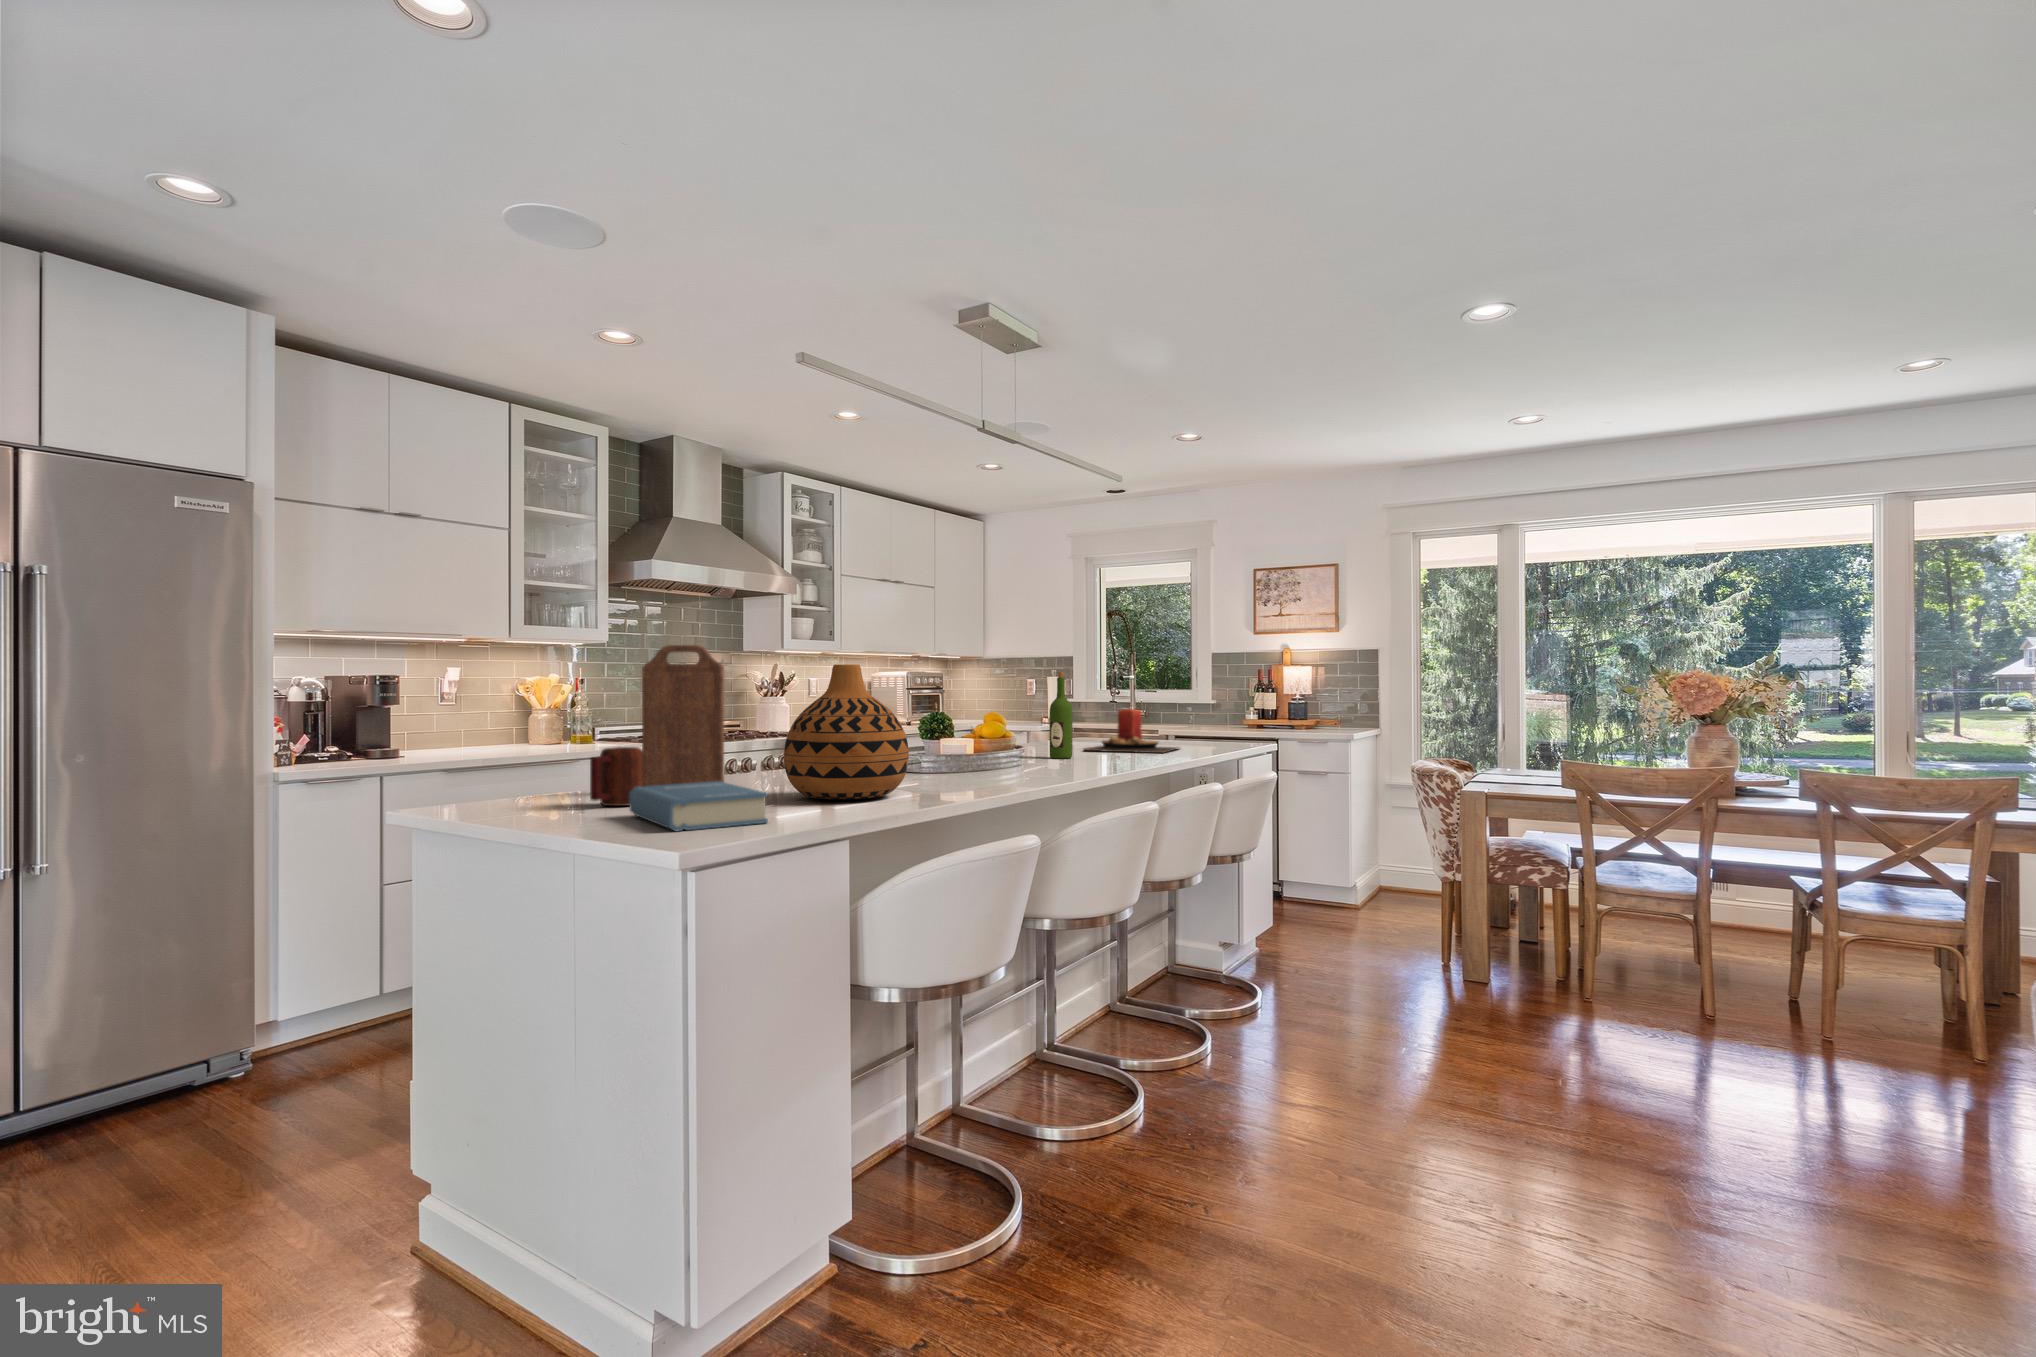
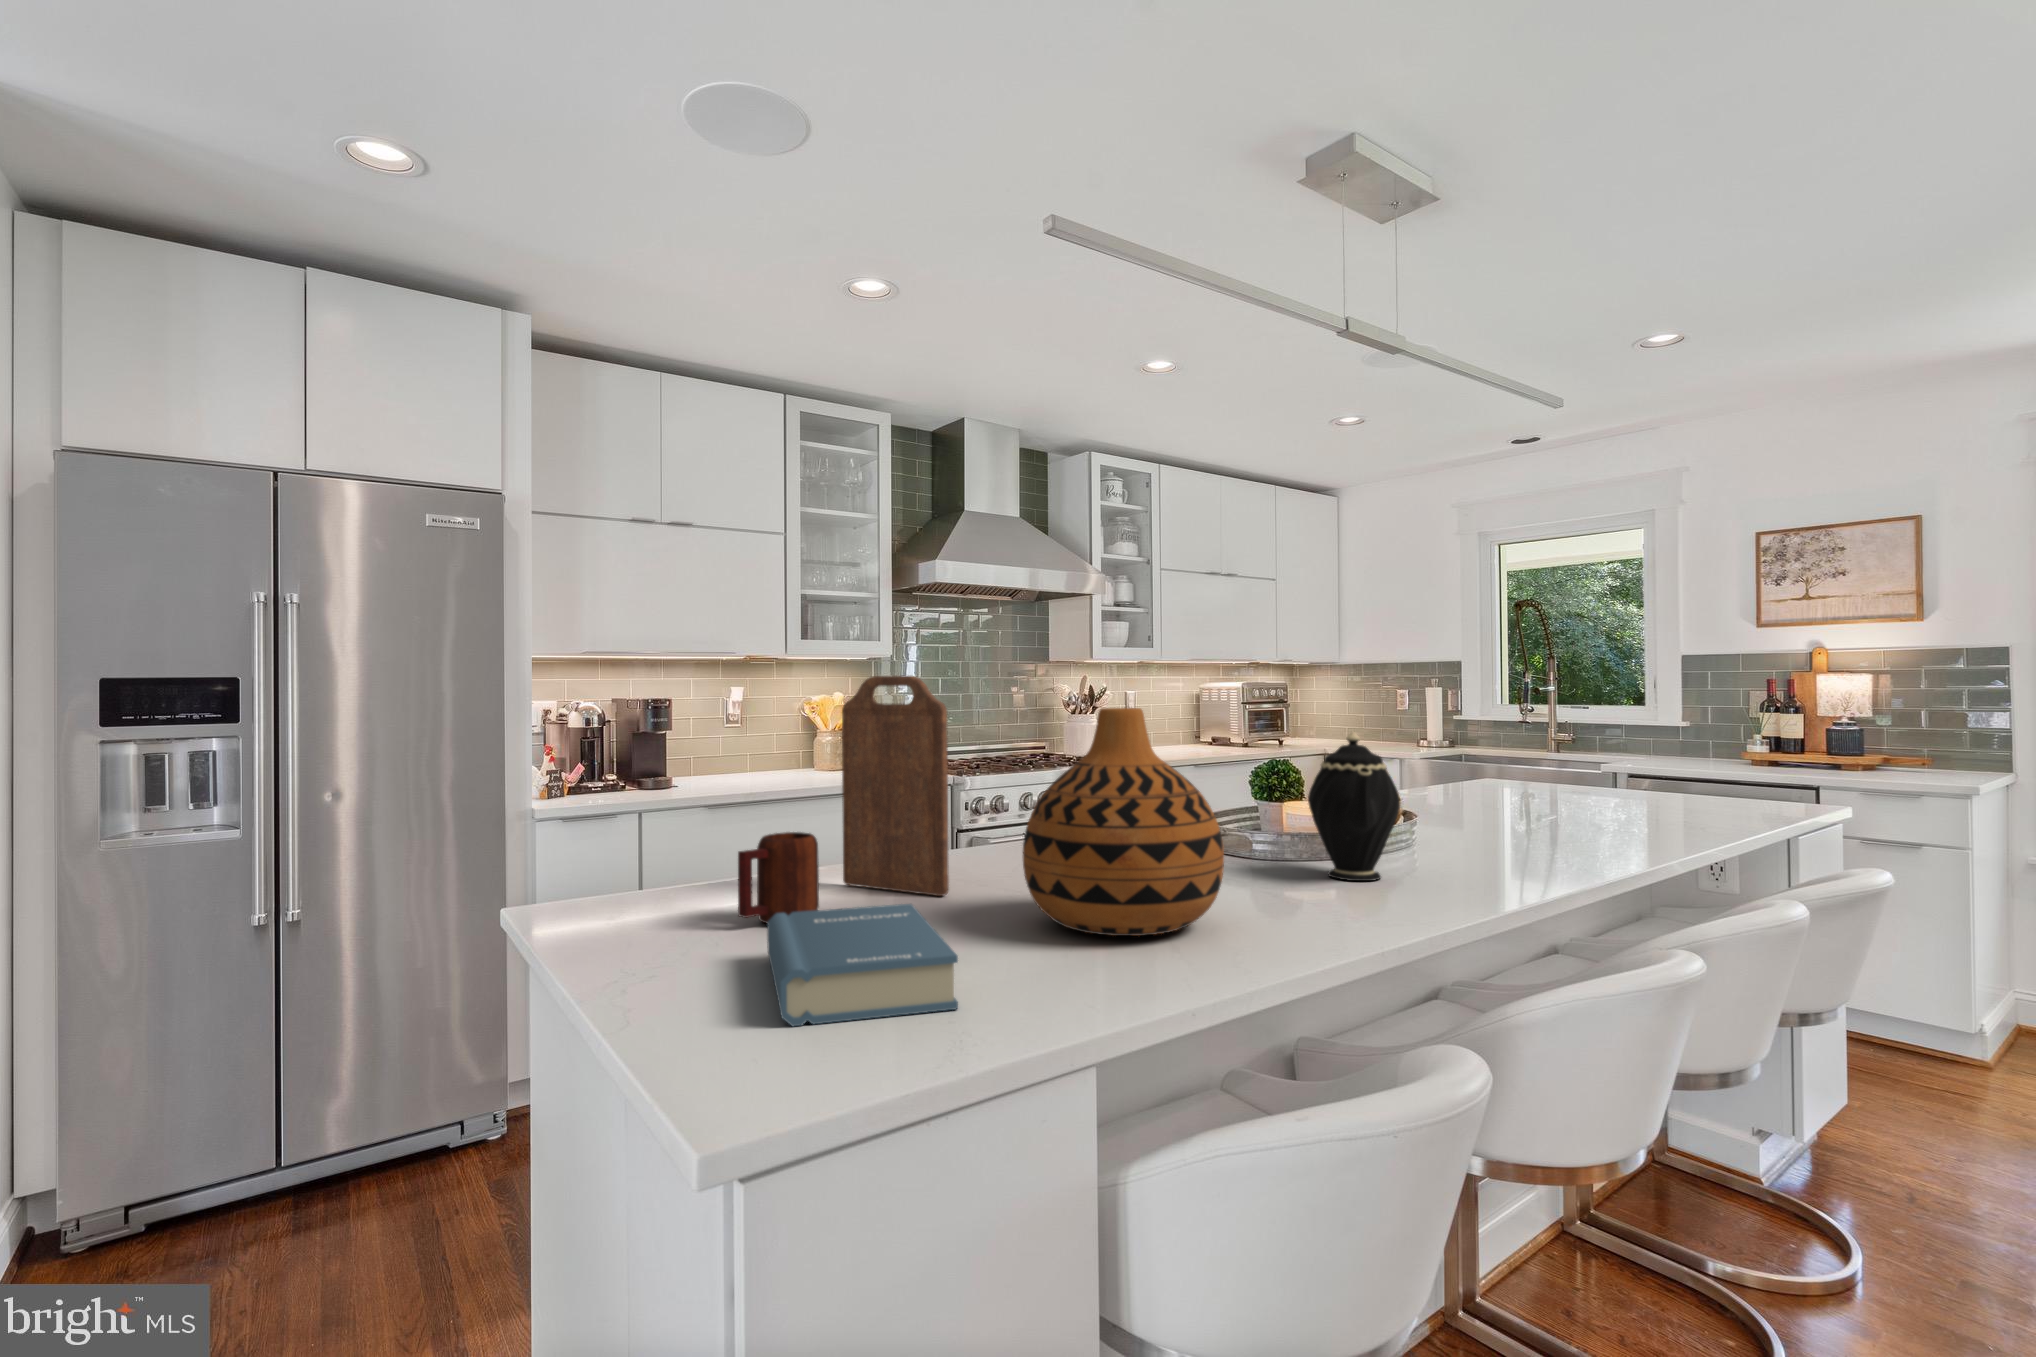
wine bottle: present [1050,672,1072,759] -> none [1451,698,1488,828]
teapot: none [957,686,1012,779] -> present [1308,732,1400,881]
candle: present [1083,708,1178,753] -> none [1499,747,1663,821]

